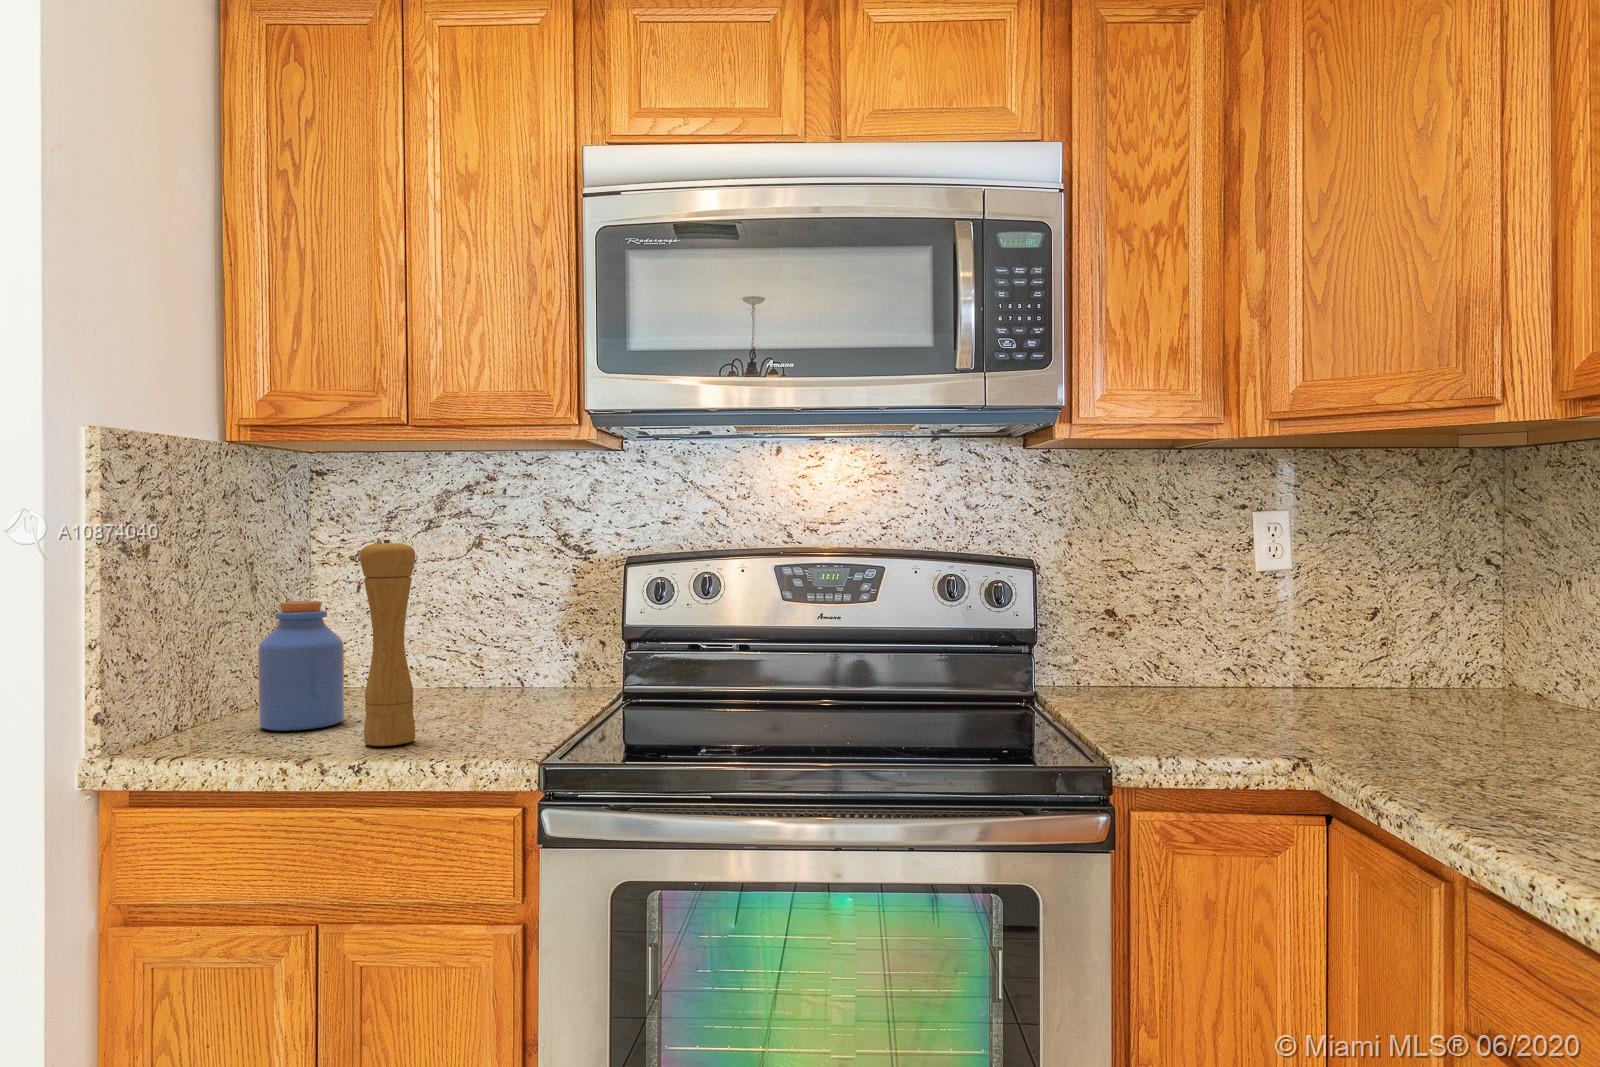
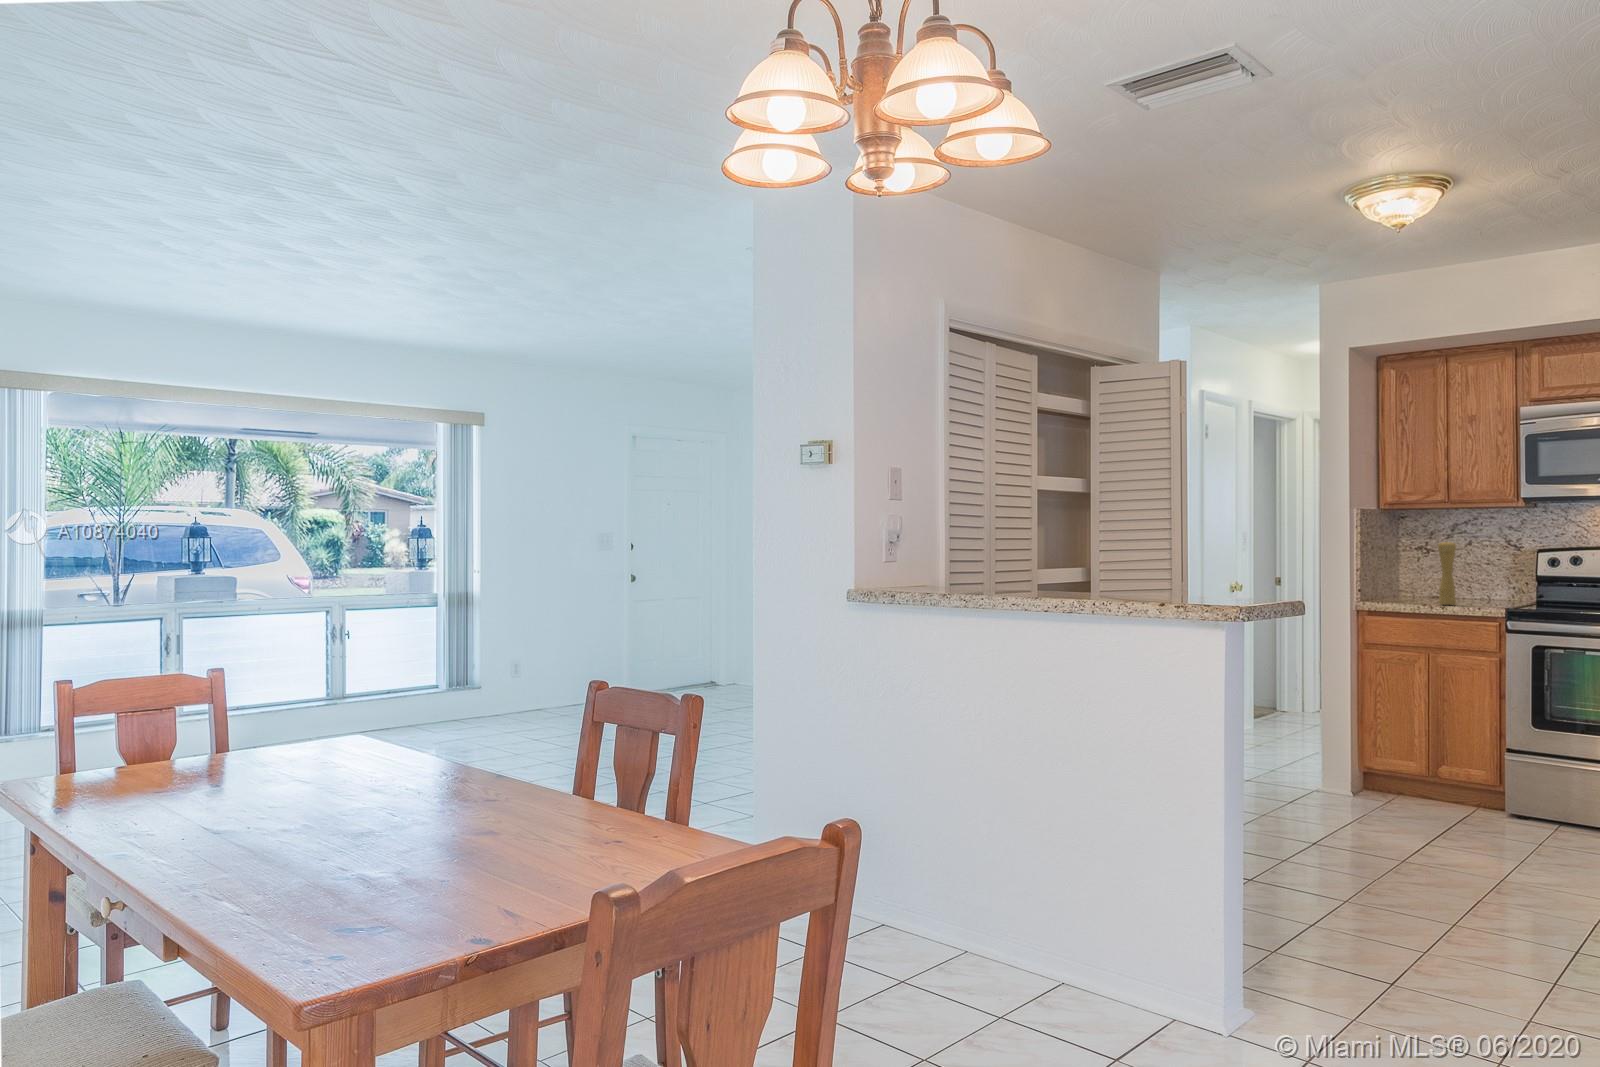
jar: present [258,601,344,731] -> none [1395,561,1424,602]

